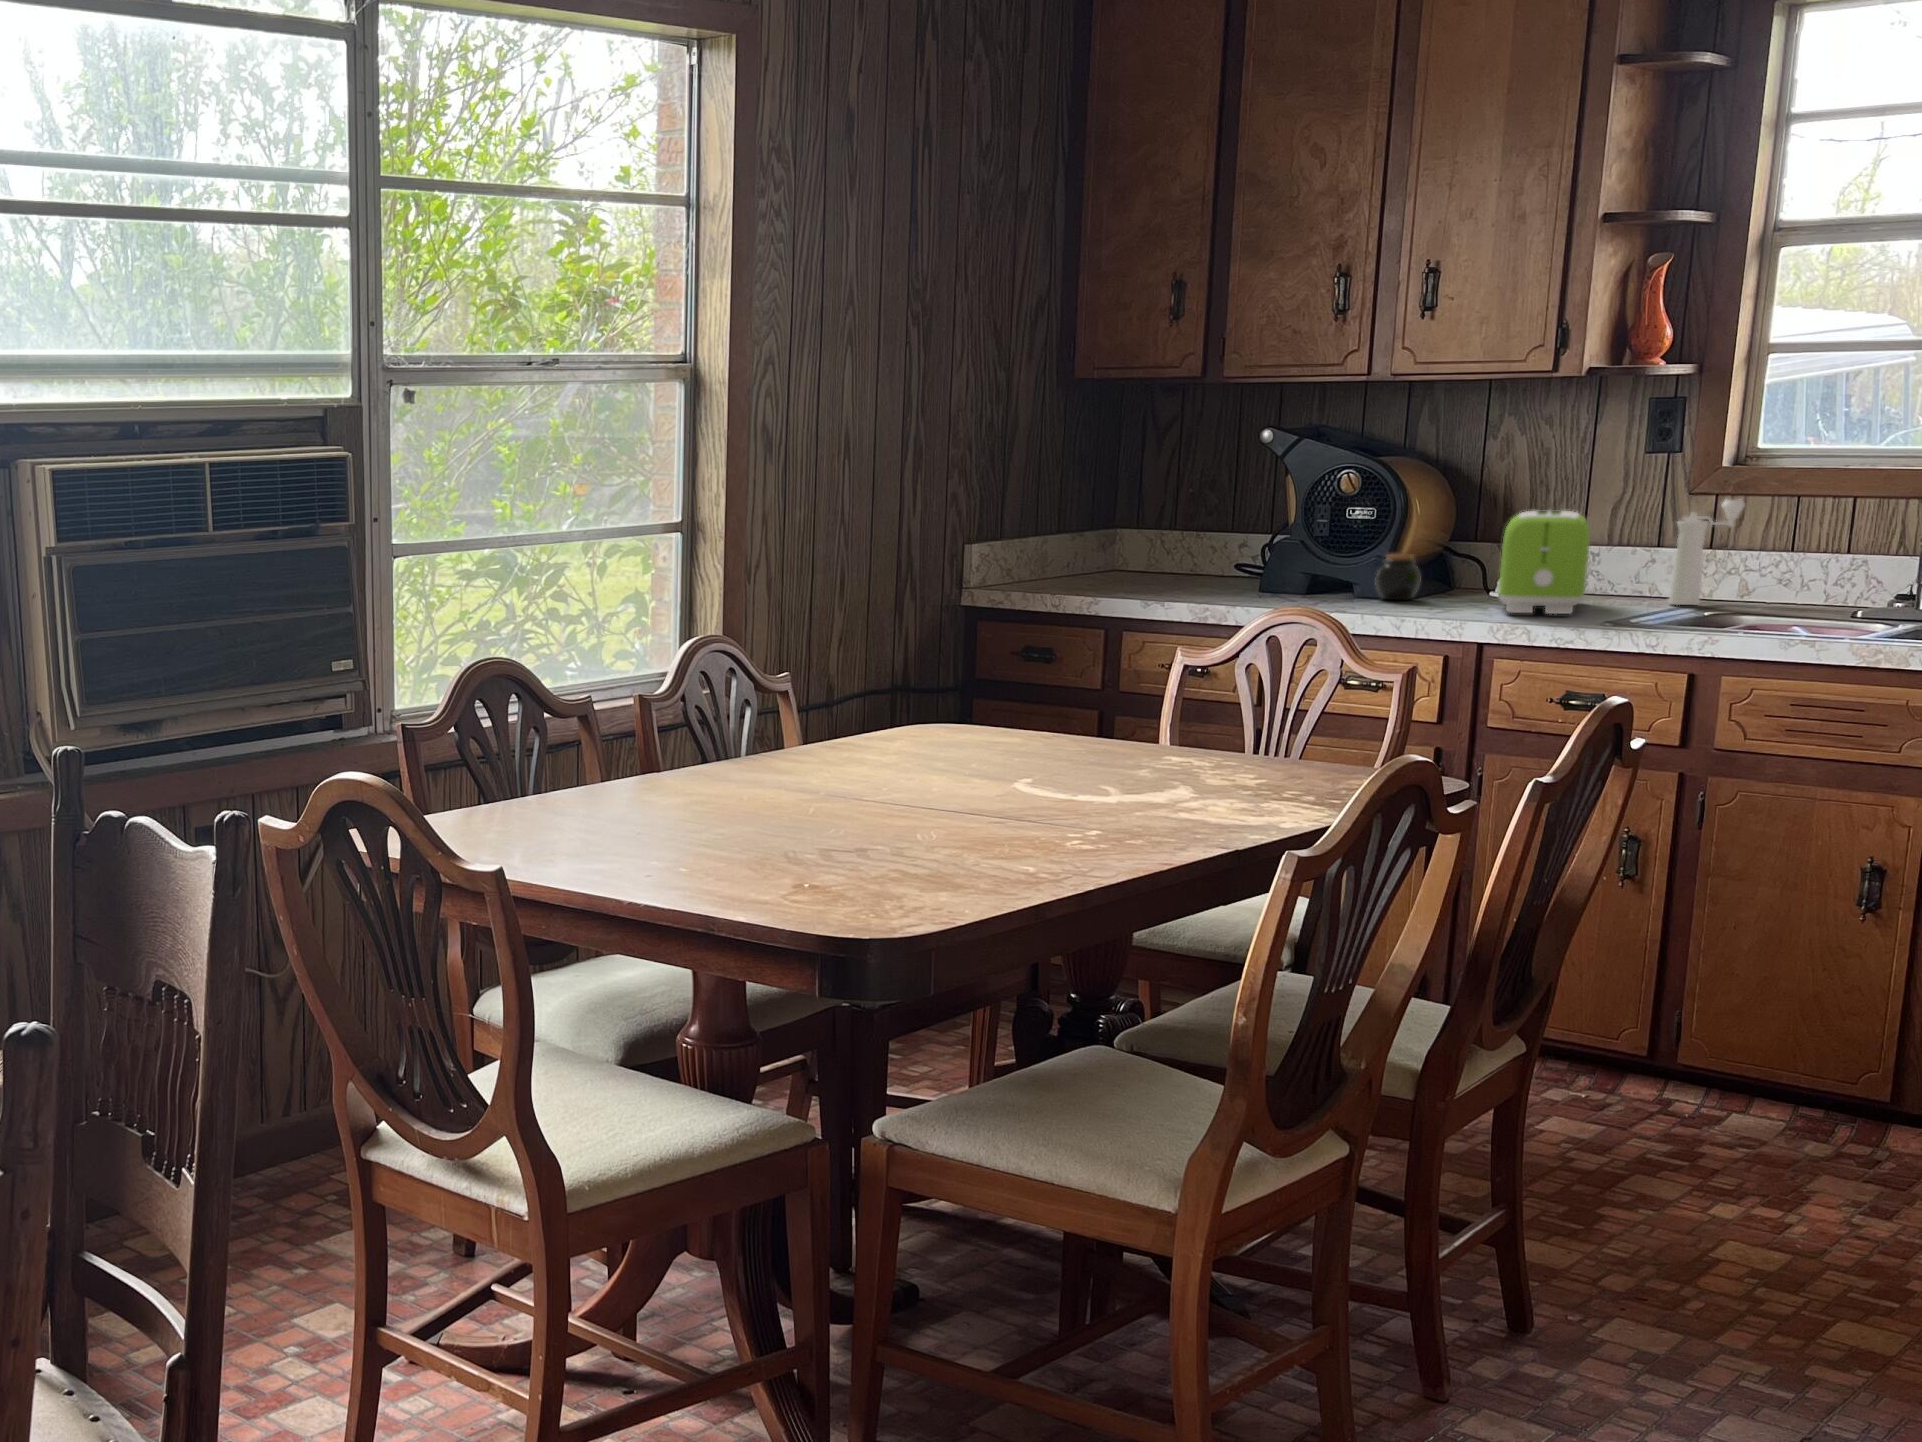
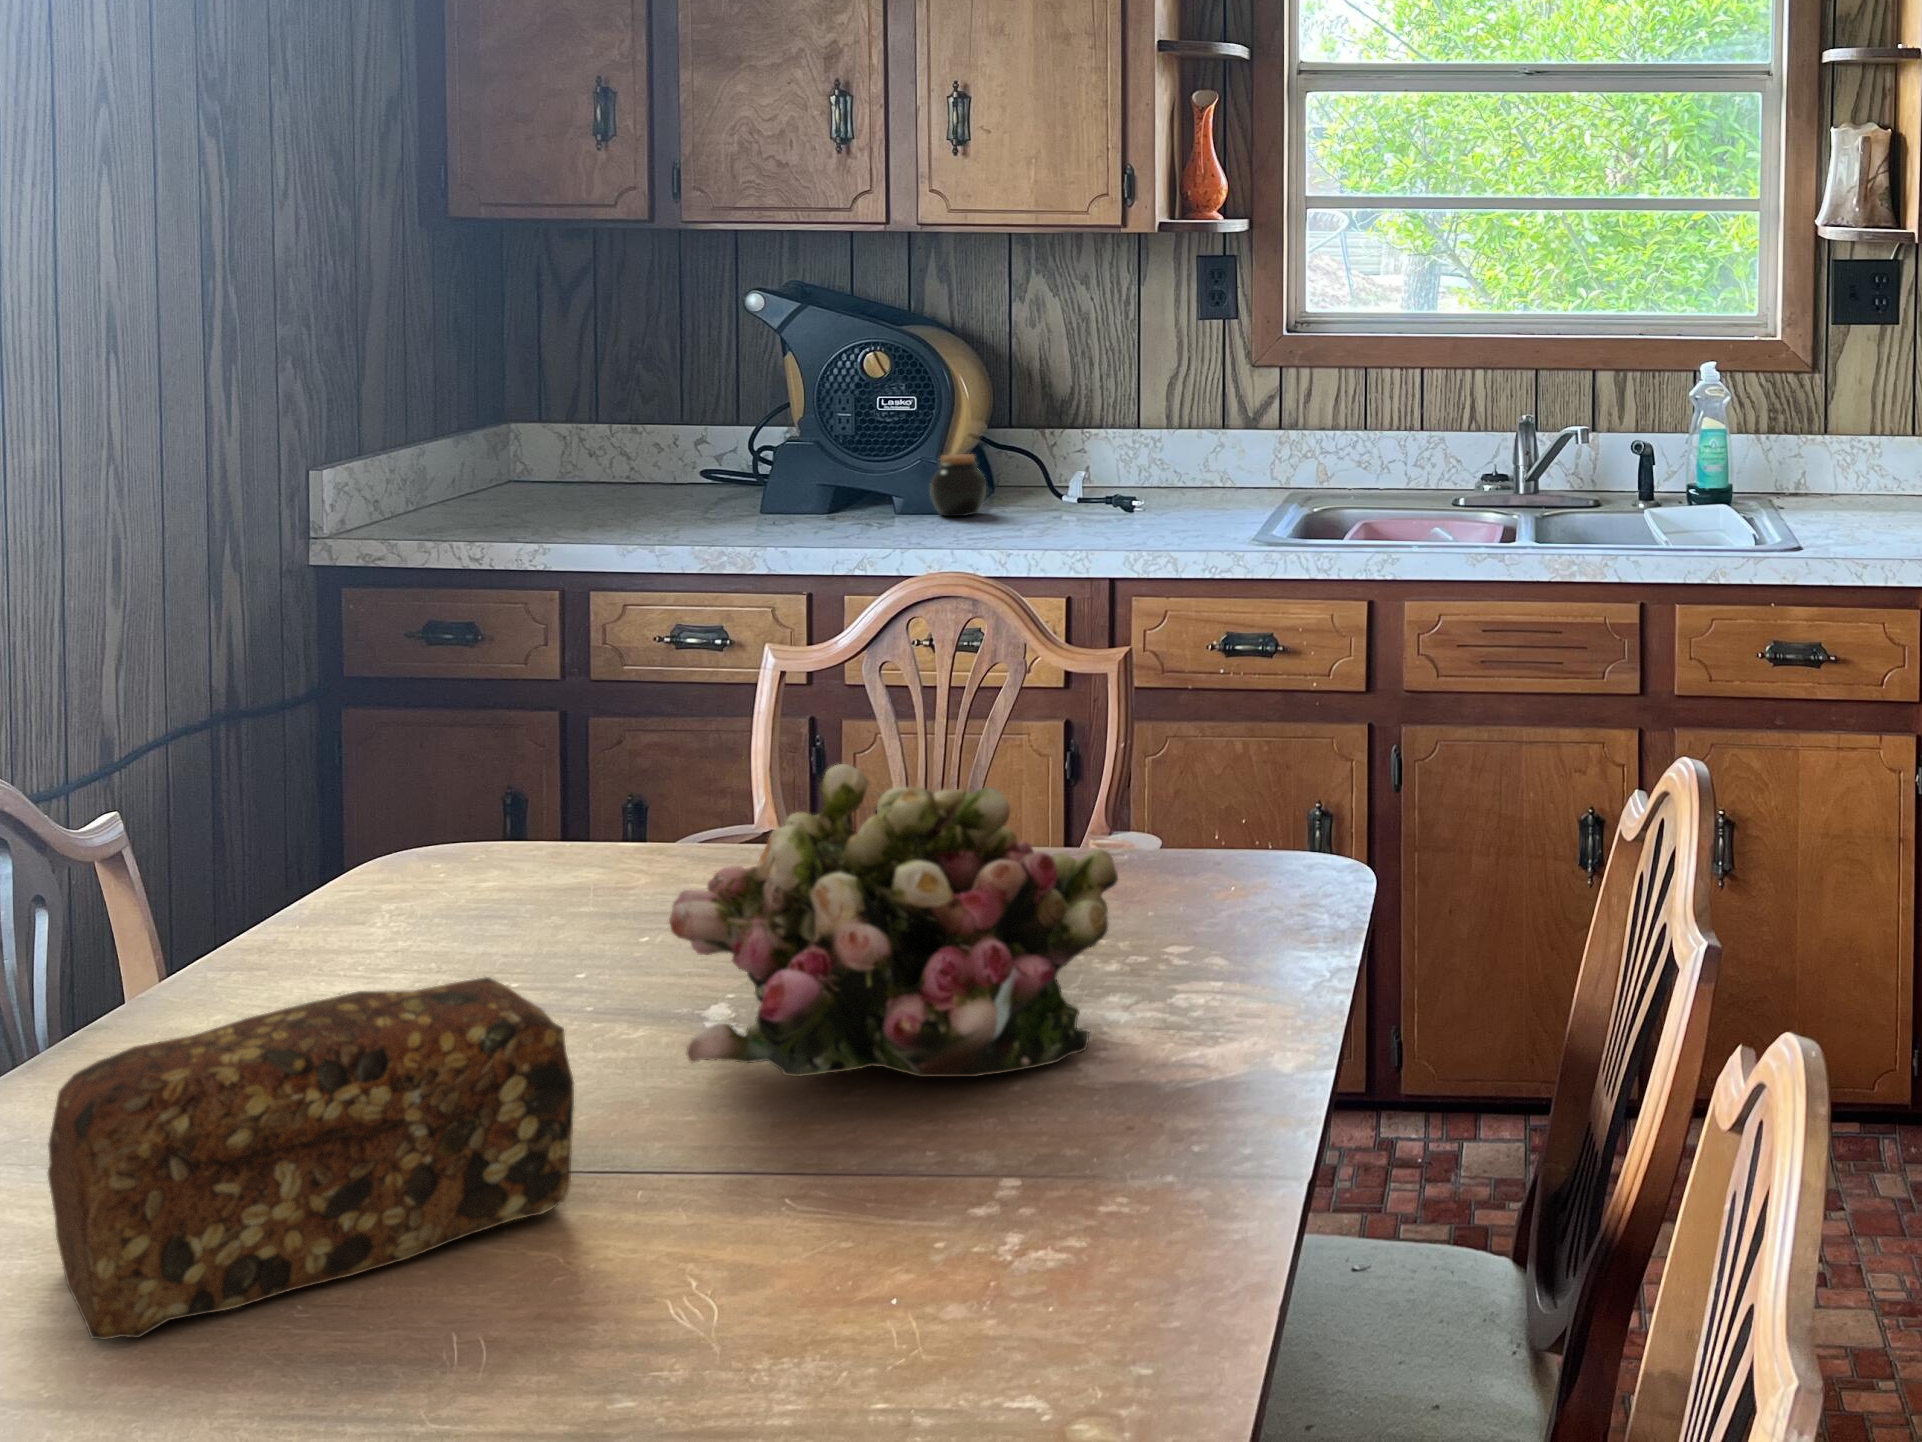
pepper mill: present [1669,500,1745,605] -> none [1256,372,1311,499]
toaster: present [1499,511,1590,614] -> none [1081,393,1198,529]
flower arrangement: none [974,649,1222,804] -> present [669,764,1118,1077]
bread loaf: none [726,701,913,803] -> present [48,977,574,1340]

